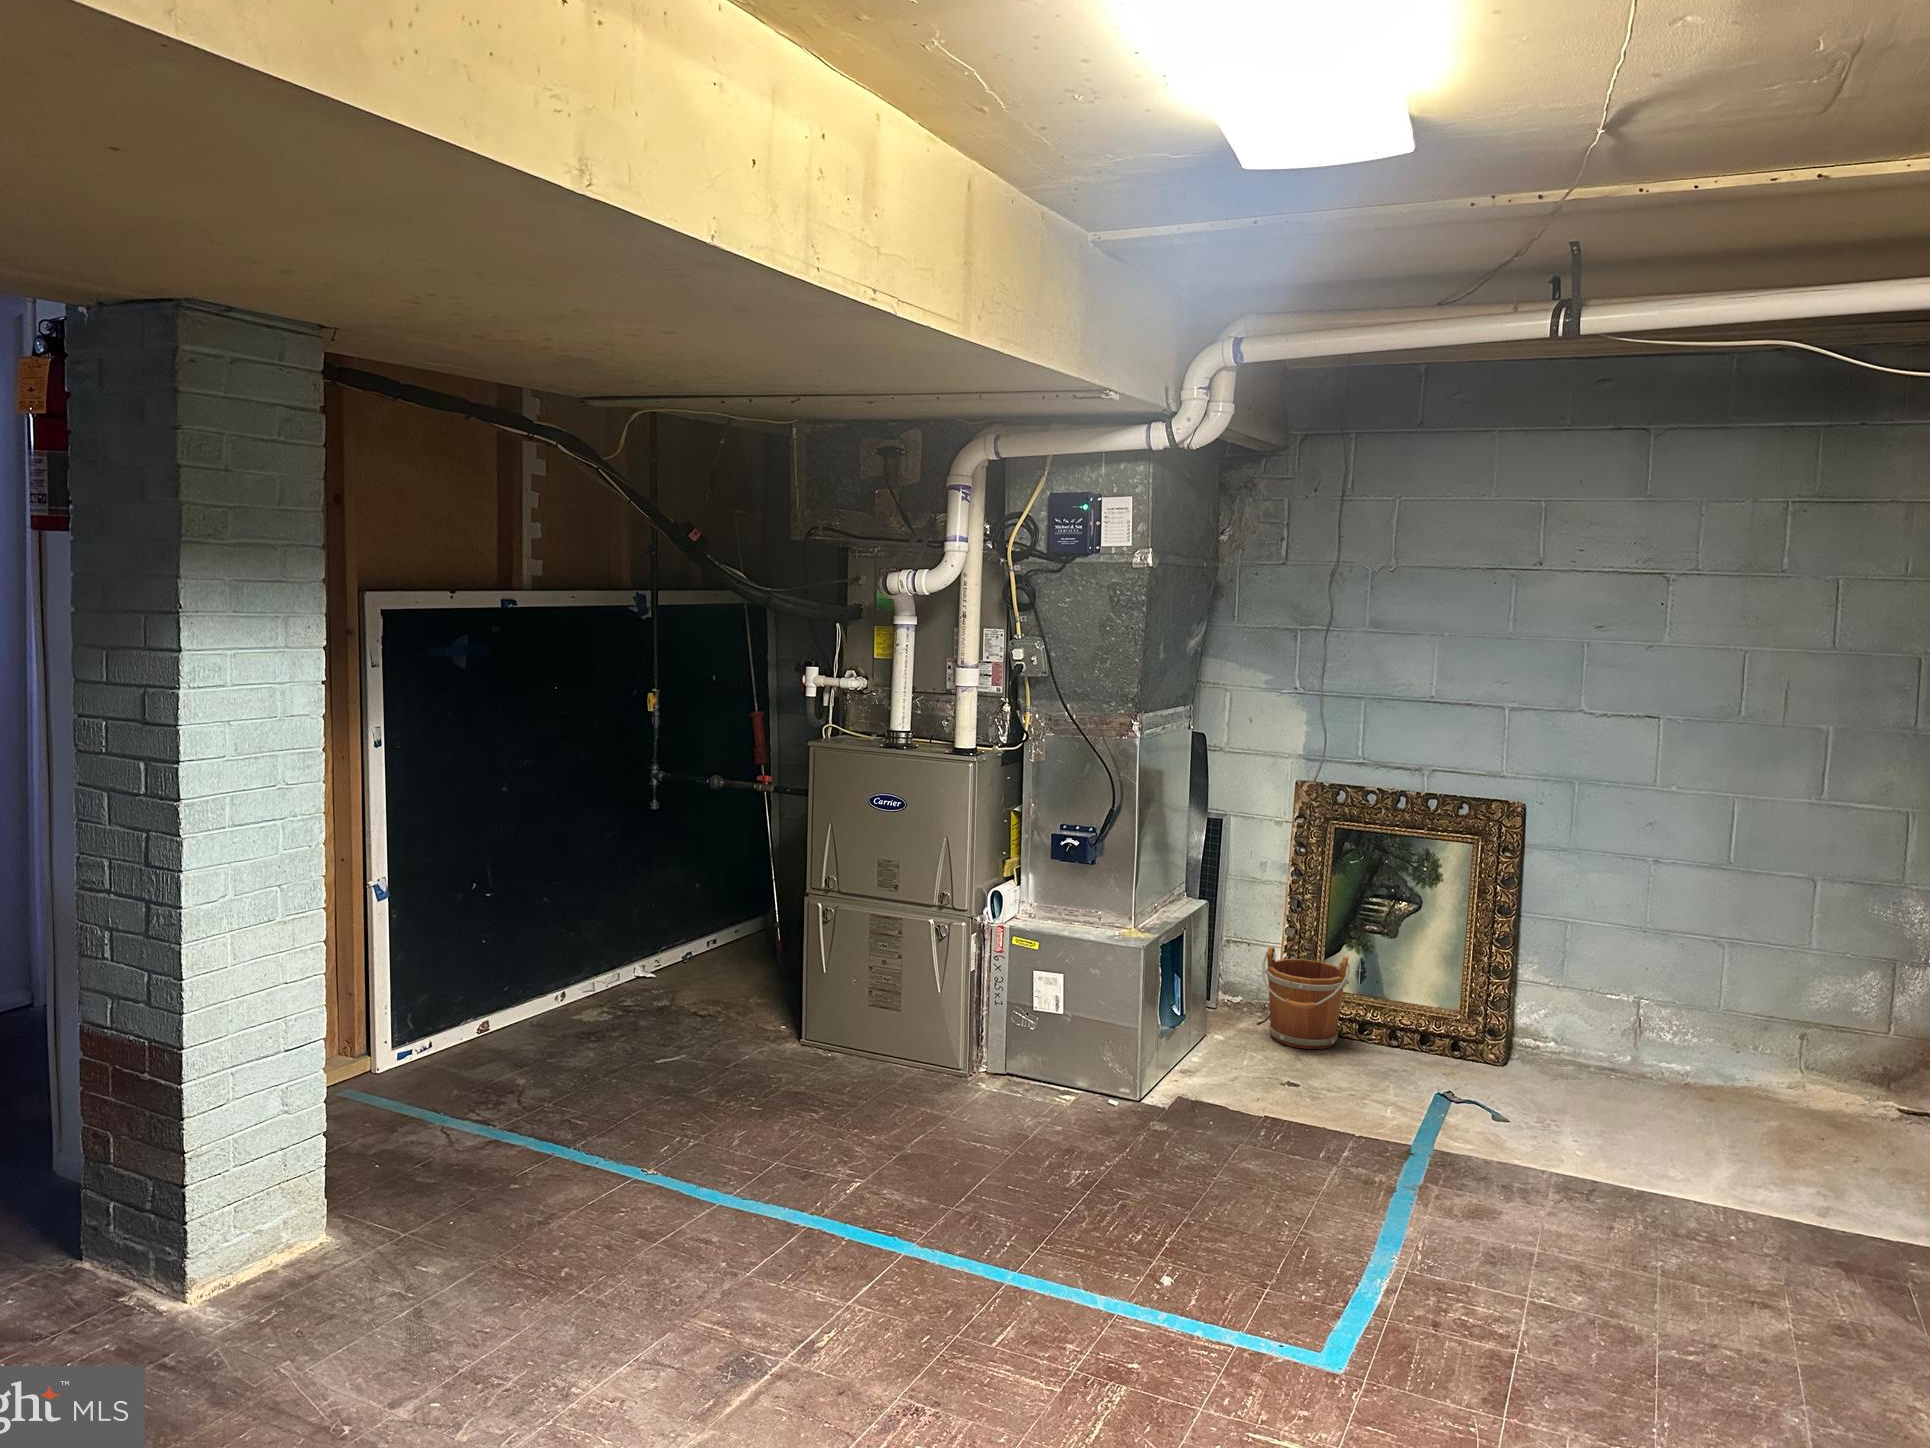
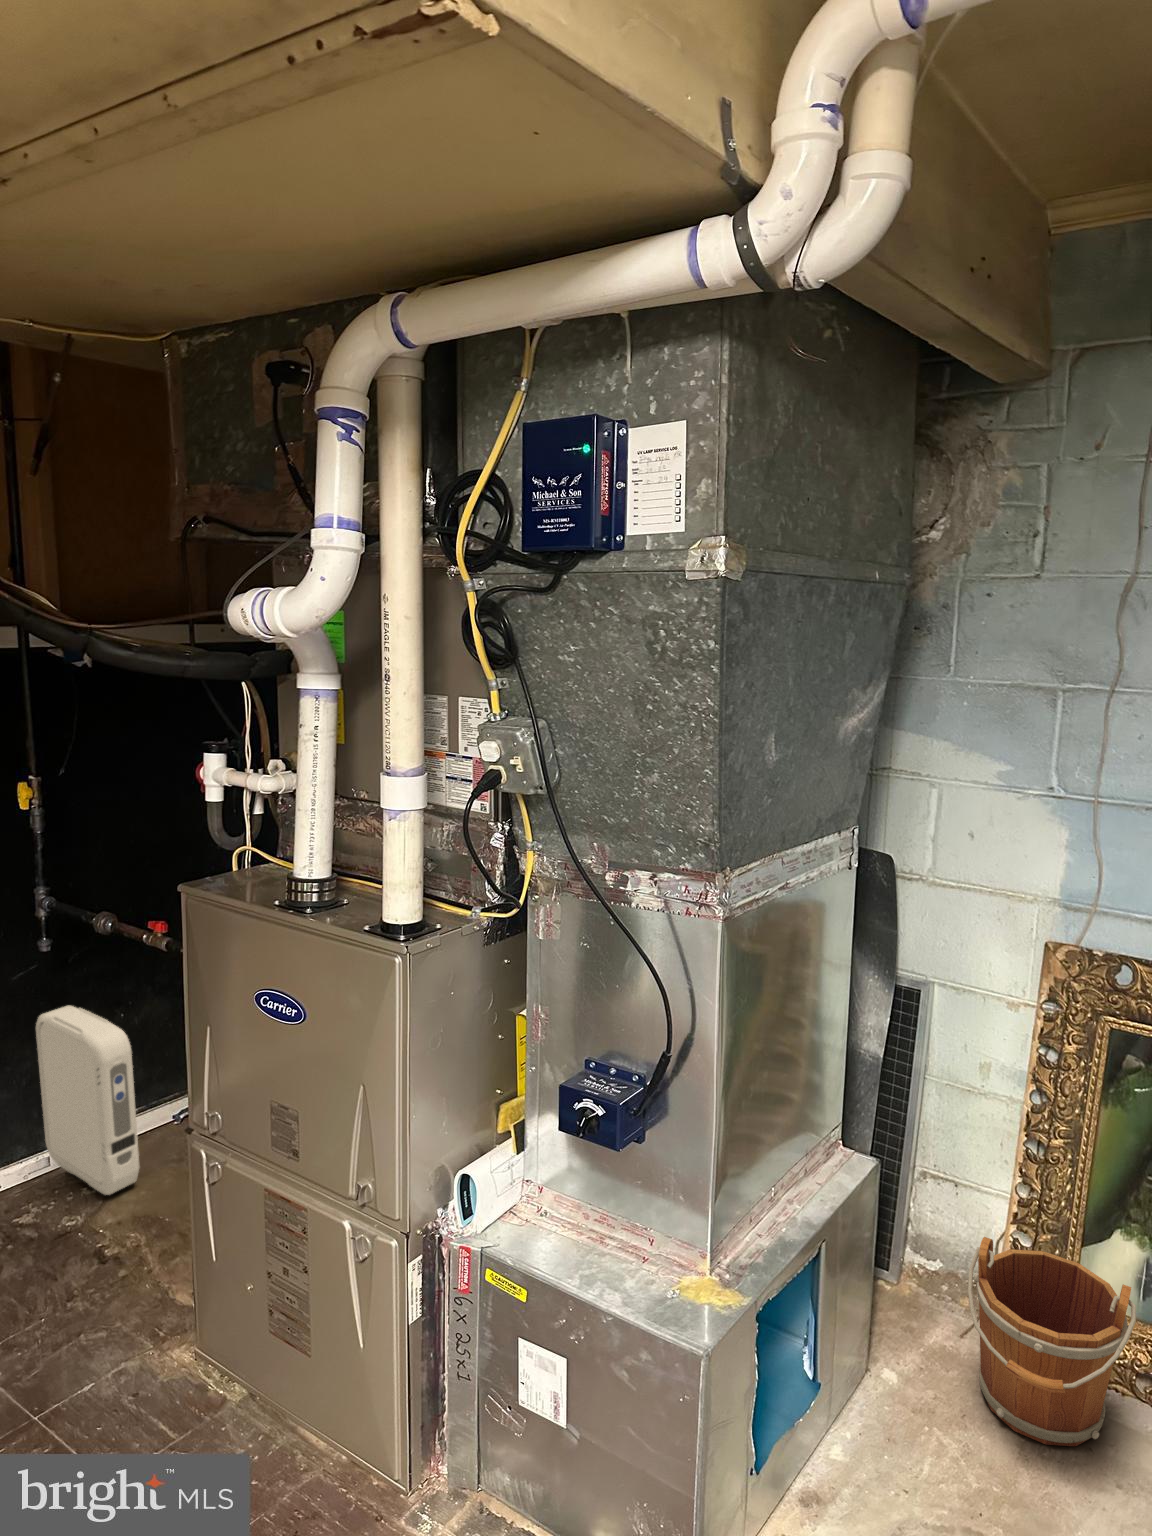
air purifier: none [605,864,692,995] -> present [36,1005,140,1195]

